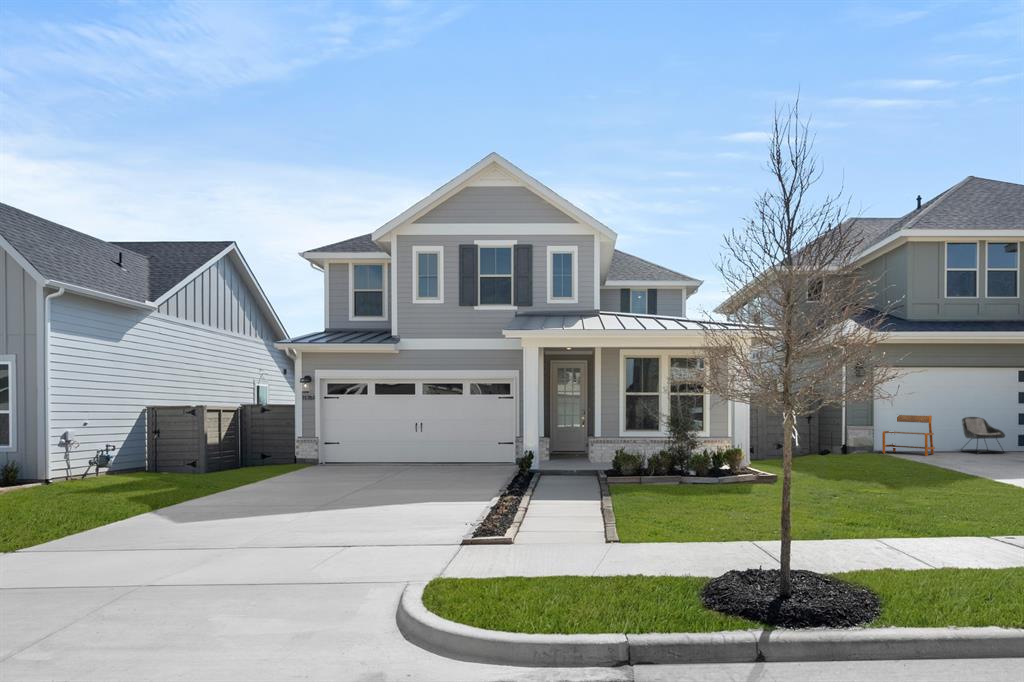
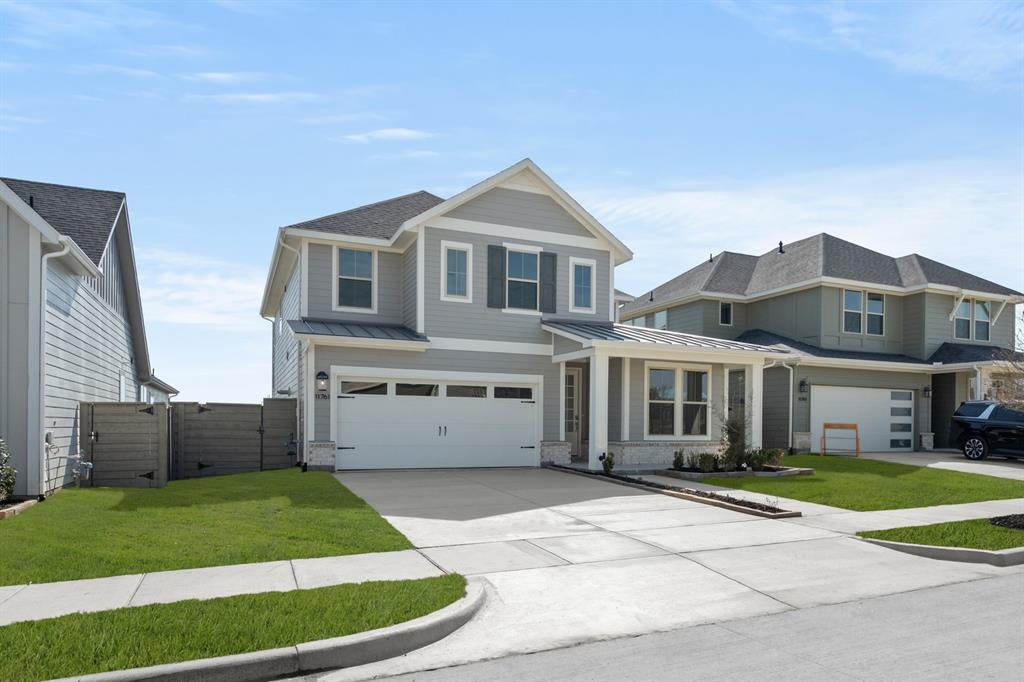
lounge chair: present [962,417,1005,454] -> none [872,425,907,456]

